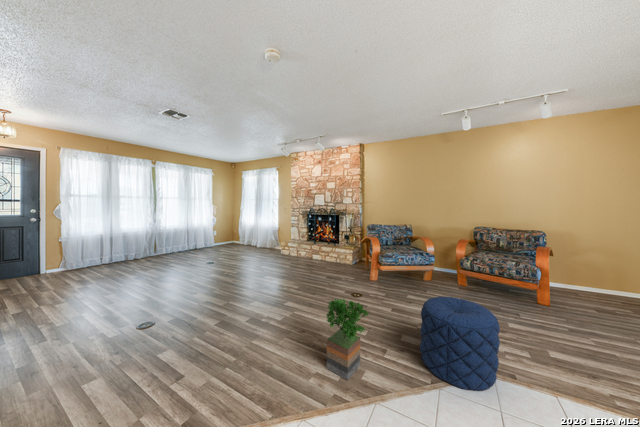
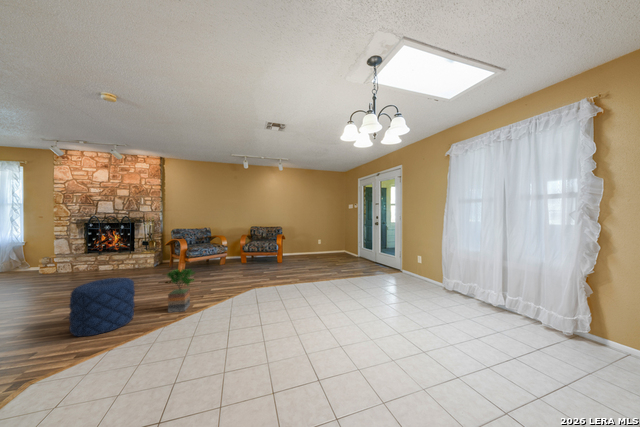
pouf: present [420,297,500,391] -> present [69,278,135,336]

